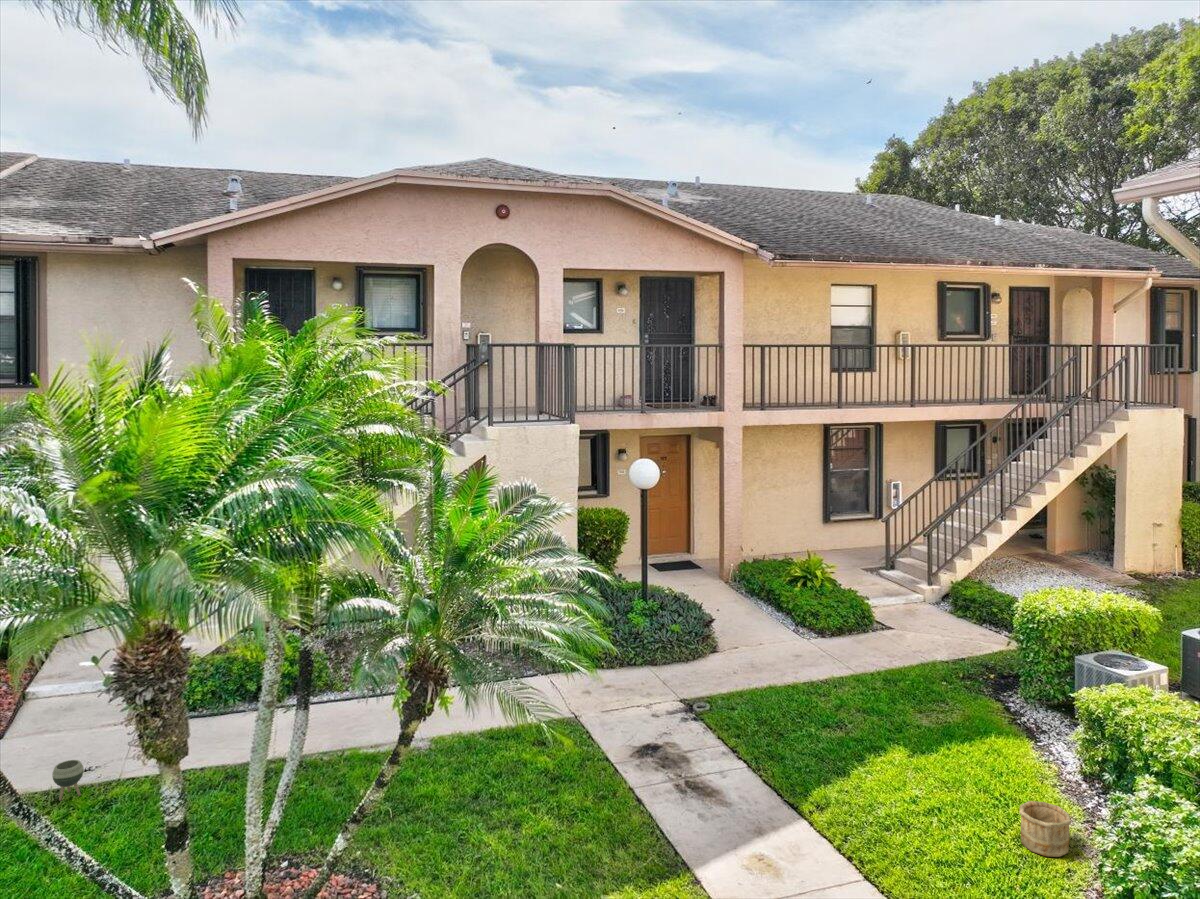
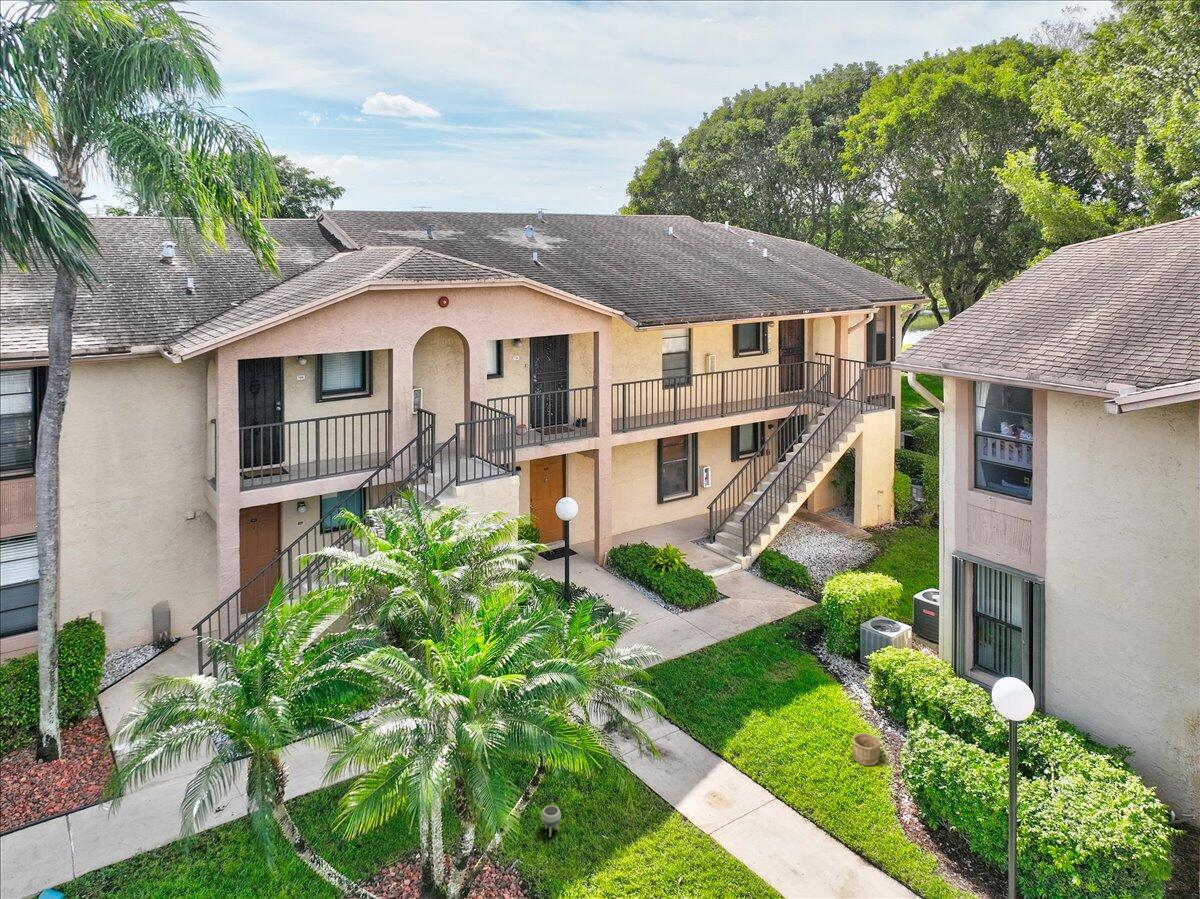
planter: present [52,760,84,801] -> present [541,805,561,837]

